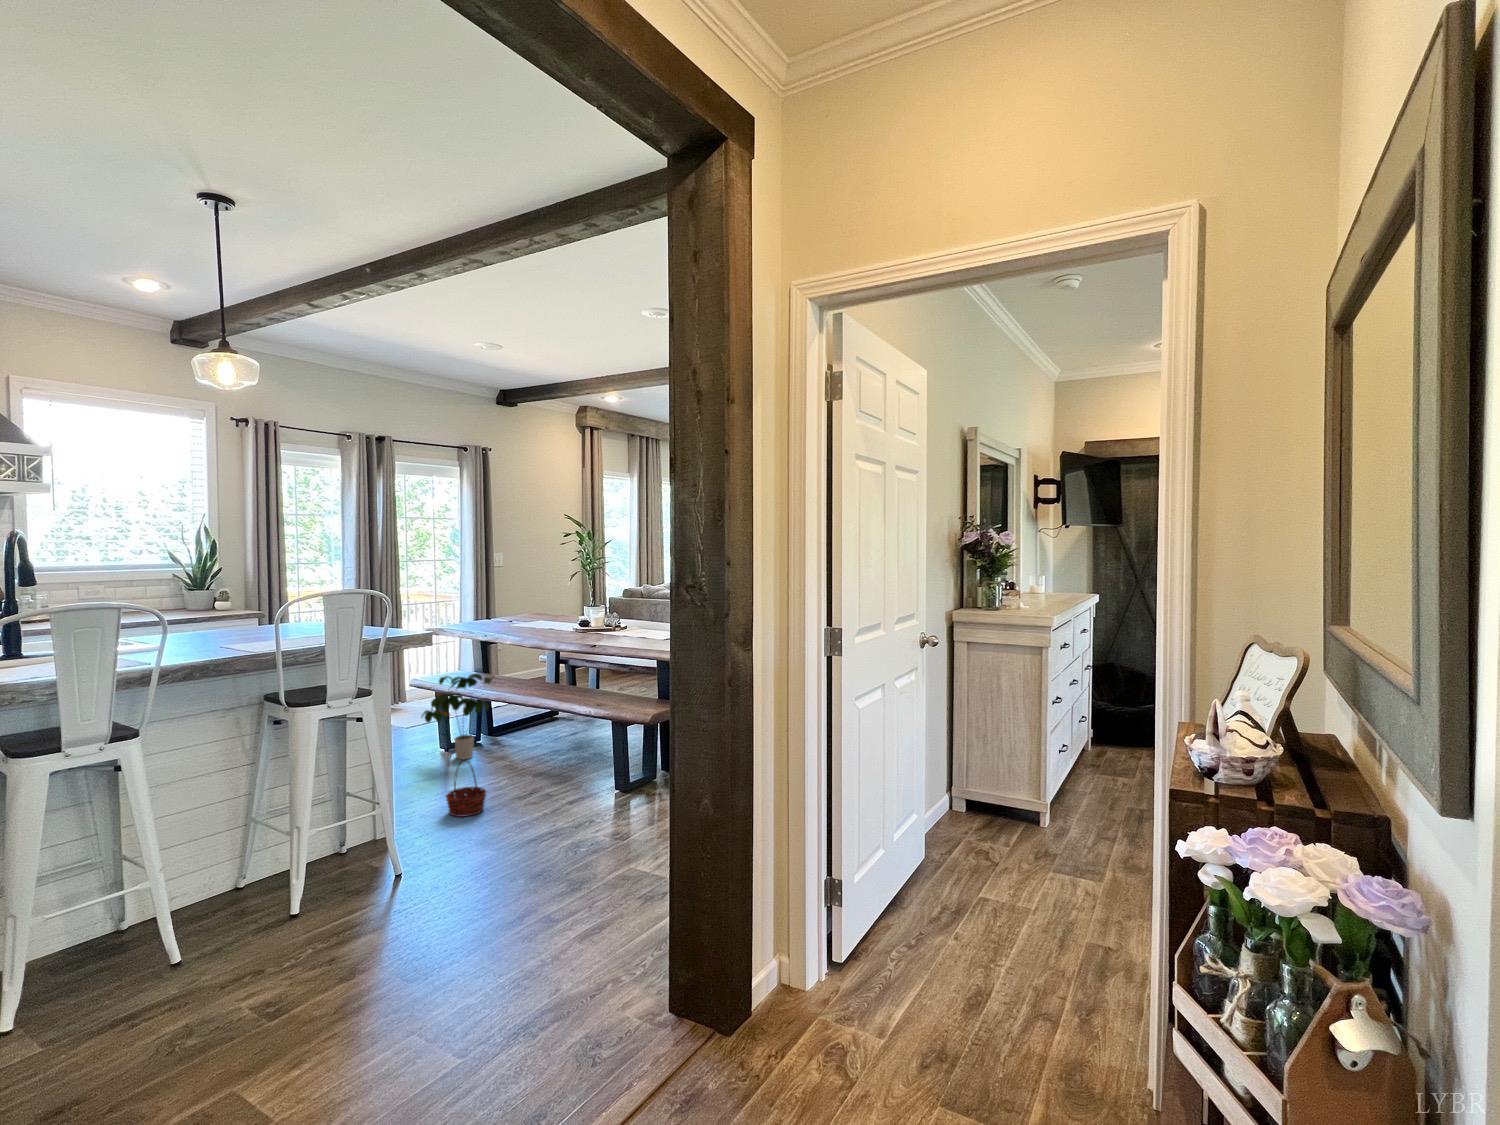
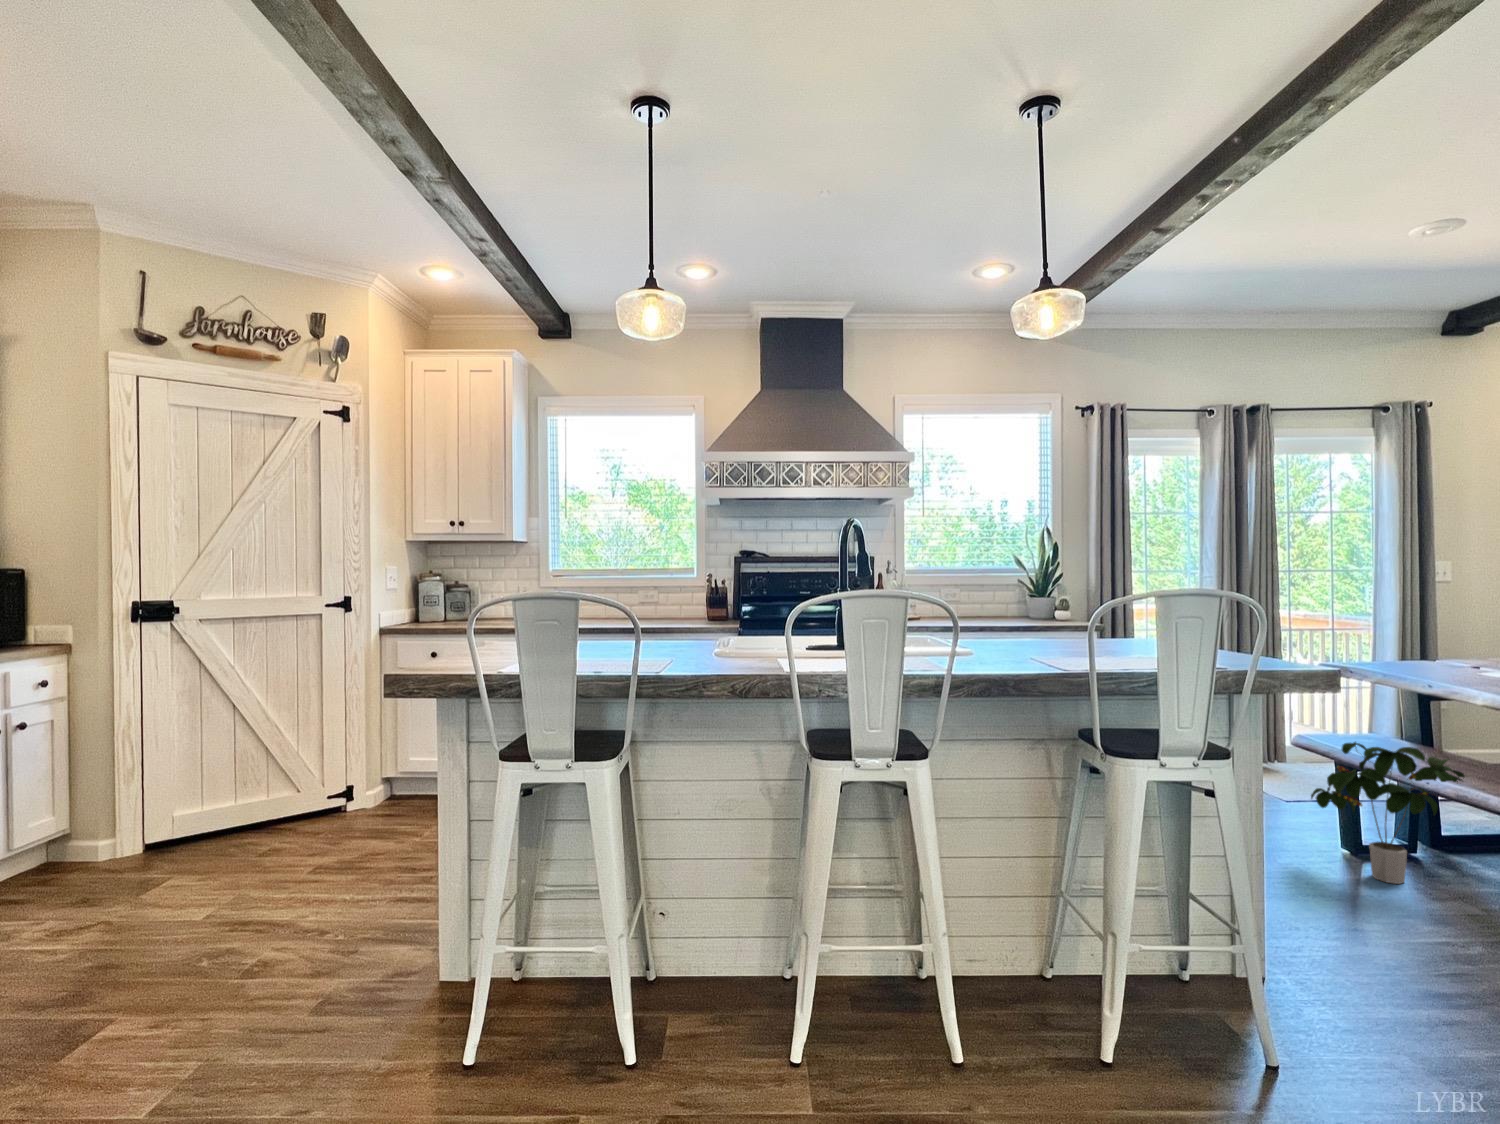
basket: present [446,760,487,817] -> none [1357,898,1446,1005]

